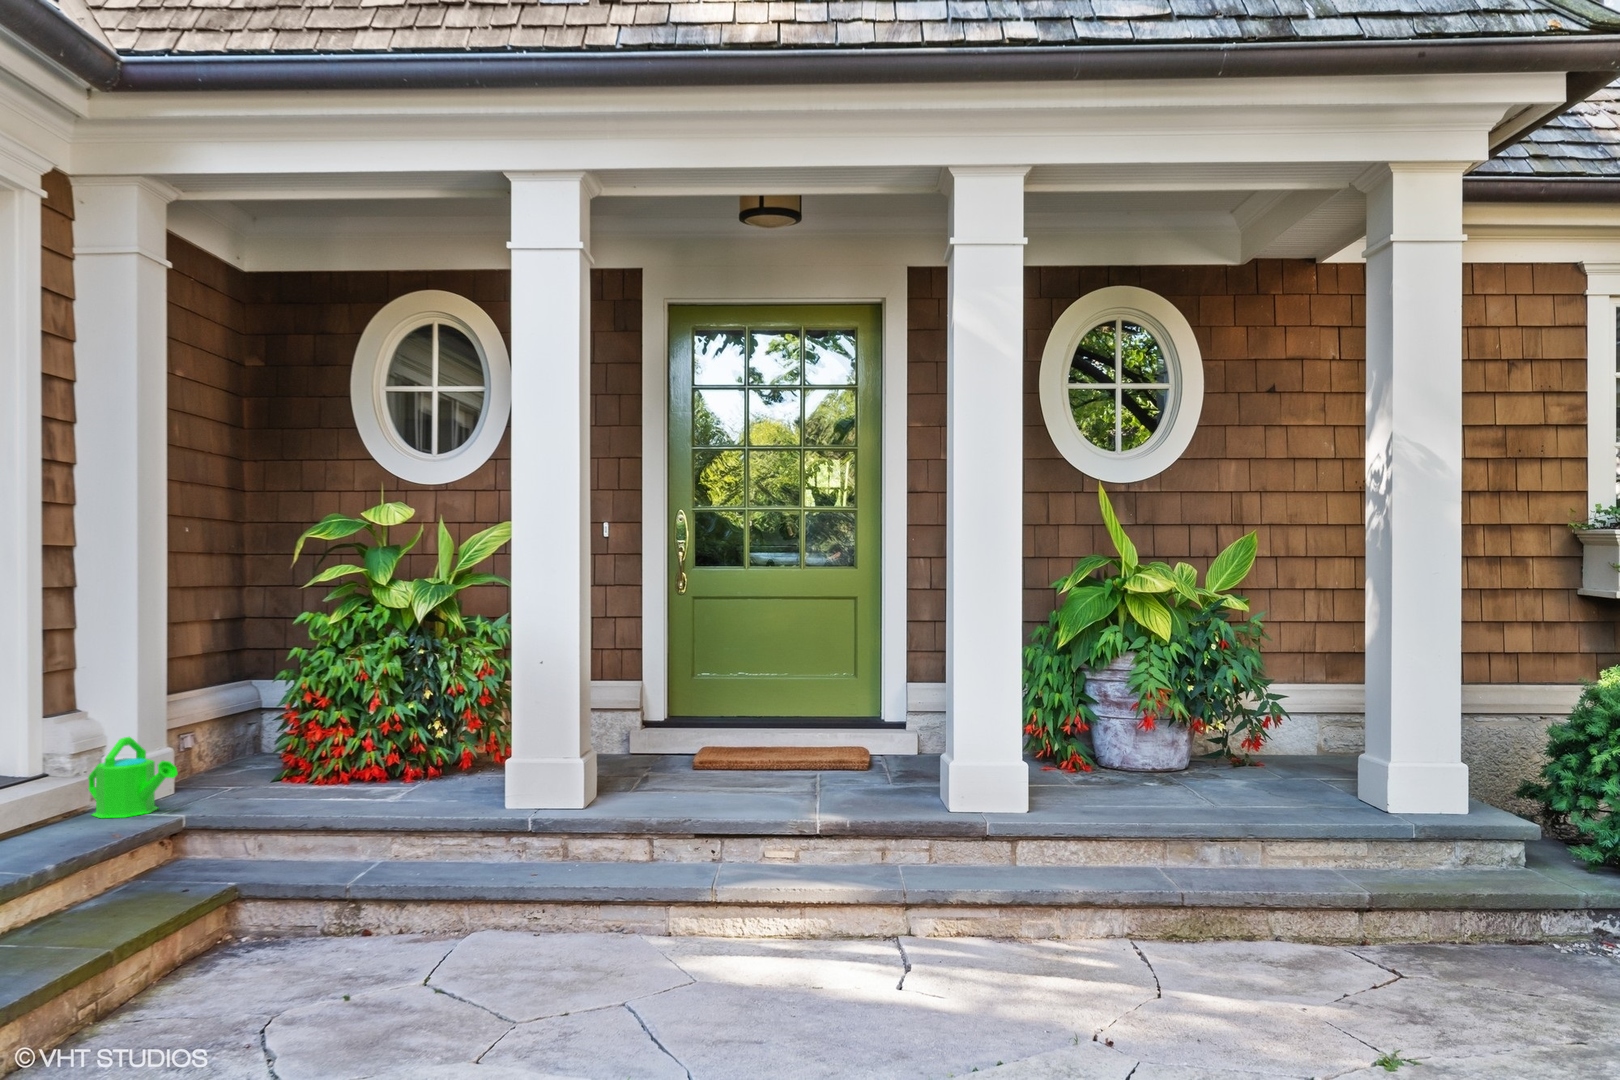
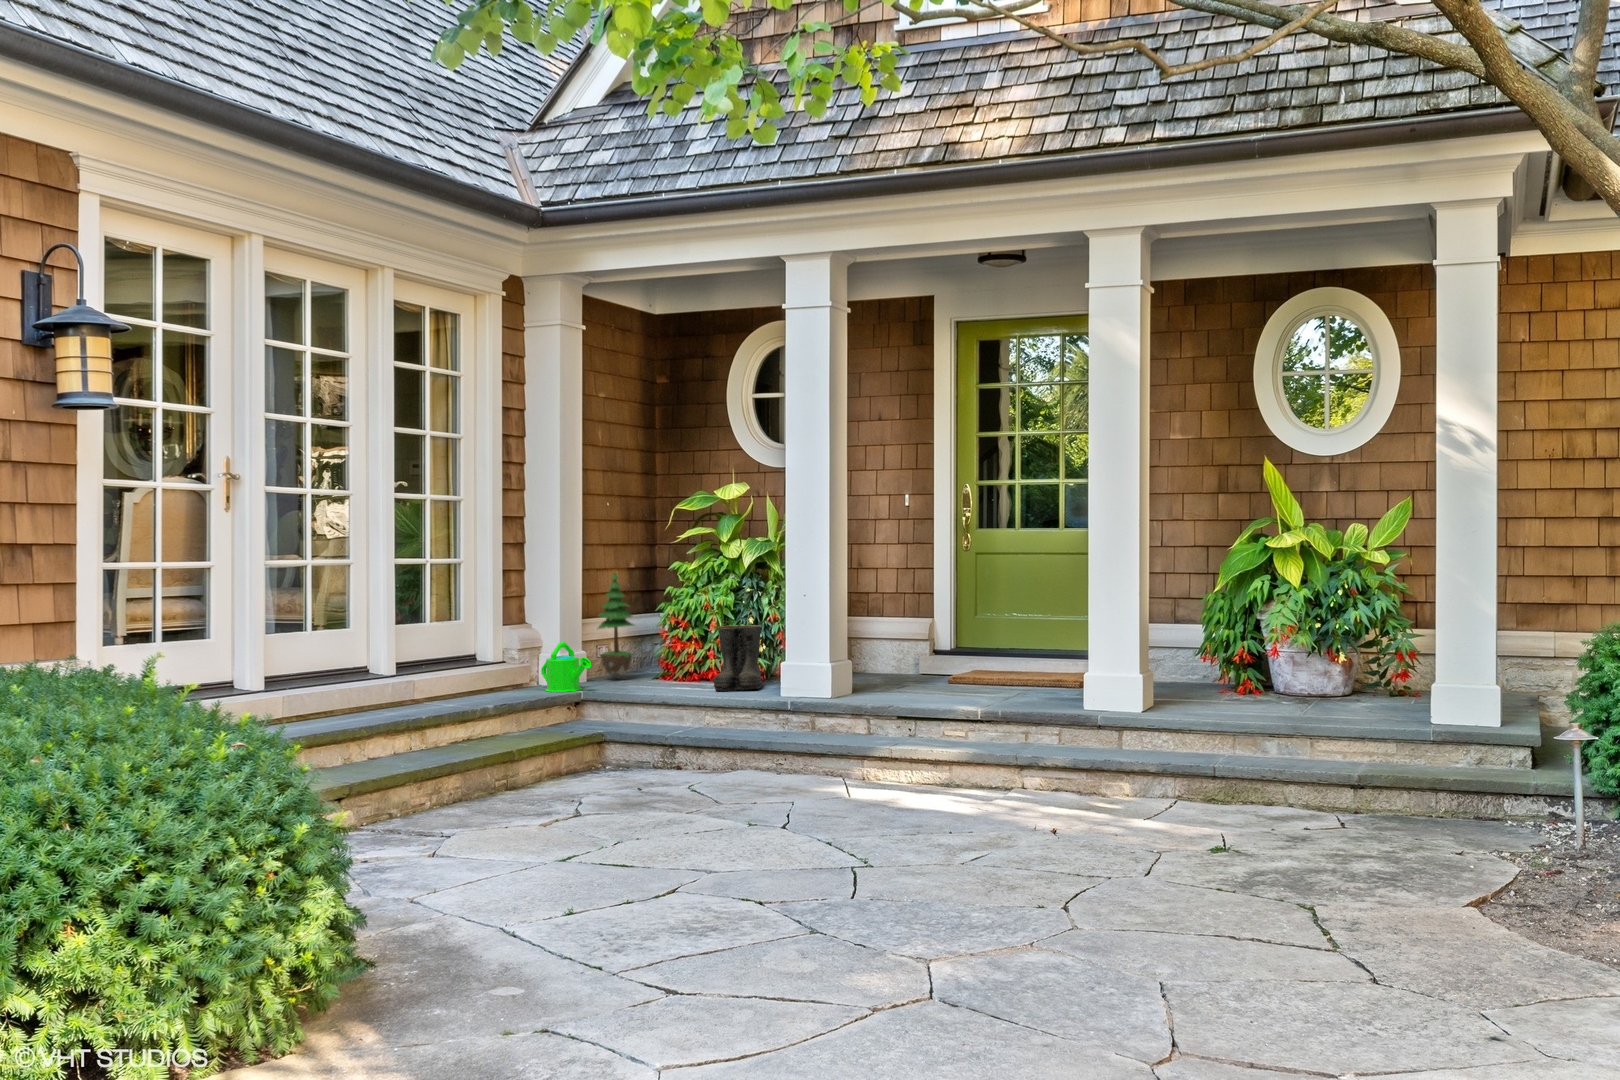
potted tree: none [182,623,246,783] -> present [598,572,633,679]
boots: none [381,699,454,801] -> present [714,624,762,691]

